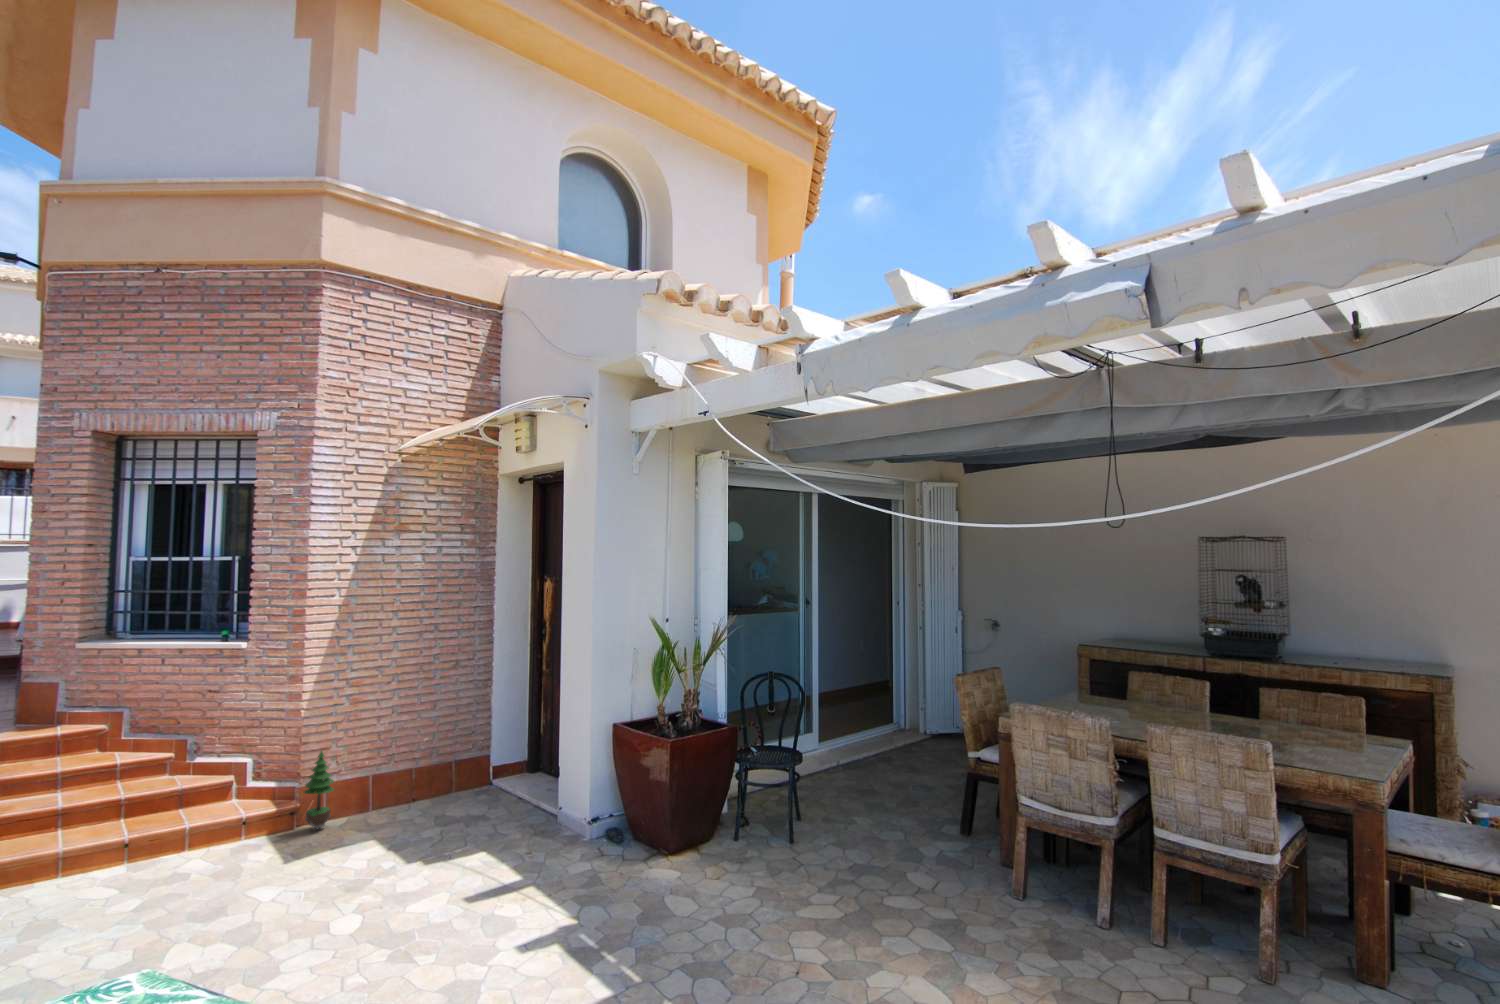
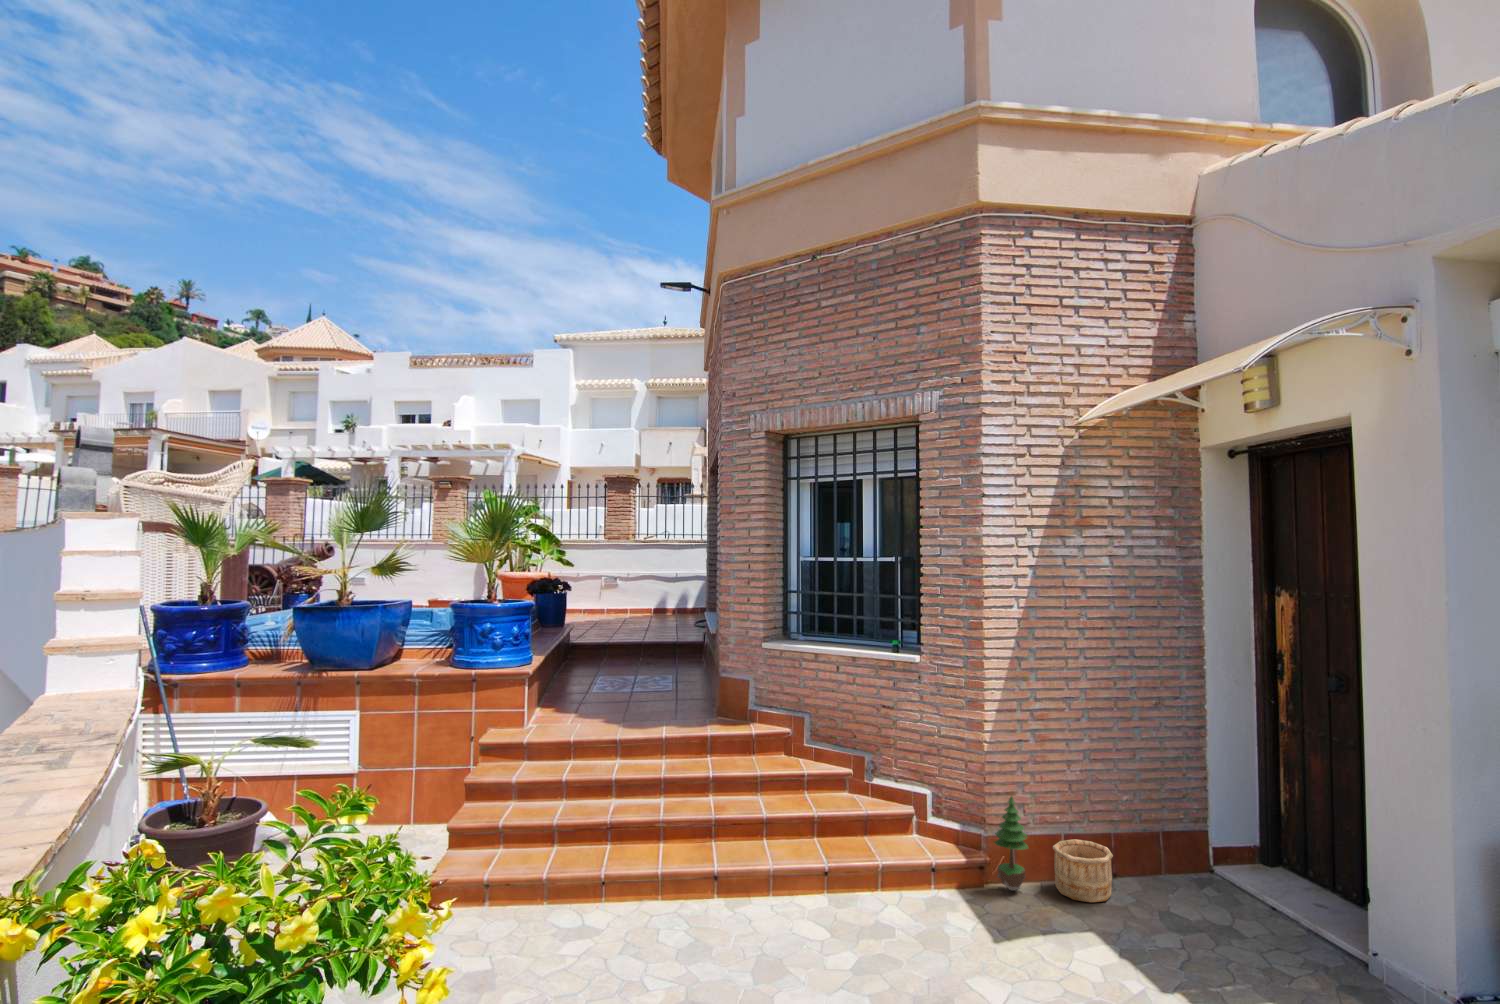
wooden bucket: none [357,777,406,825] -> present [1053,839,1113,902]

